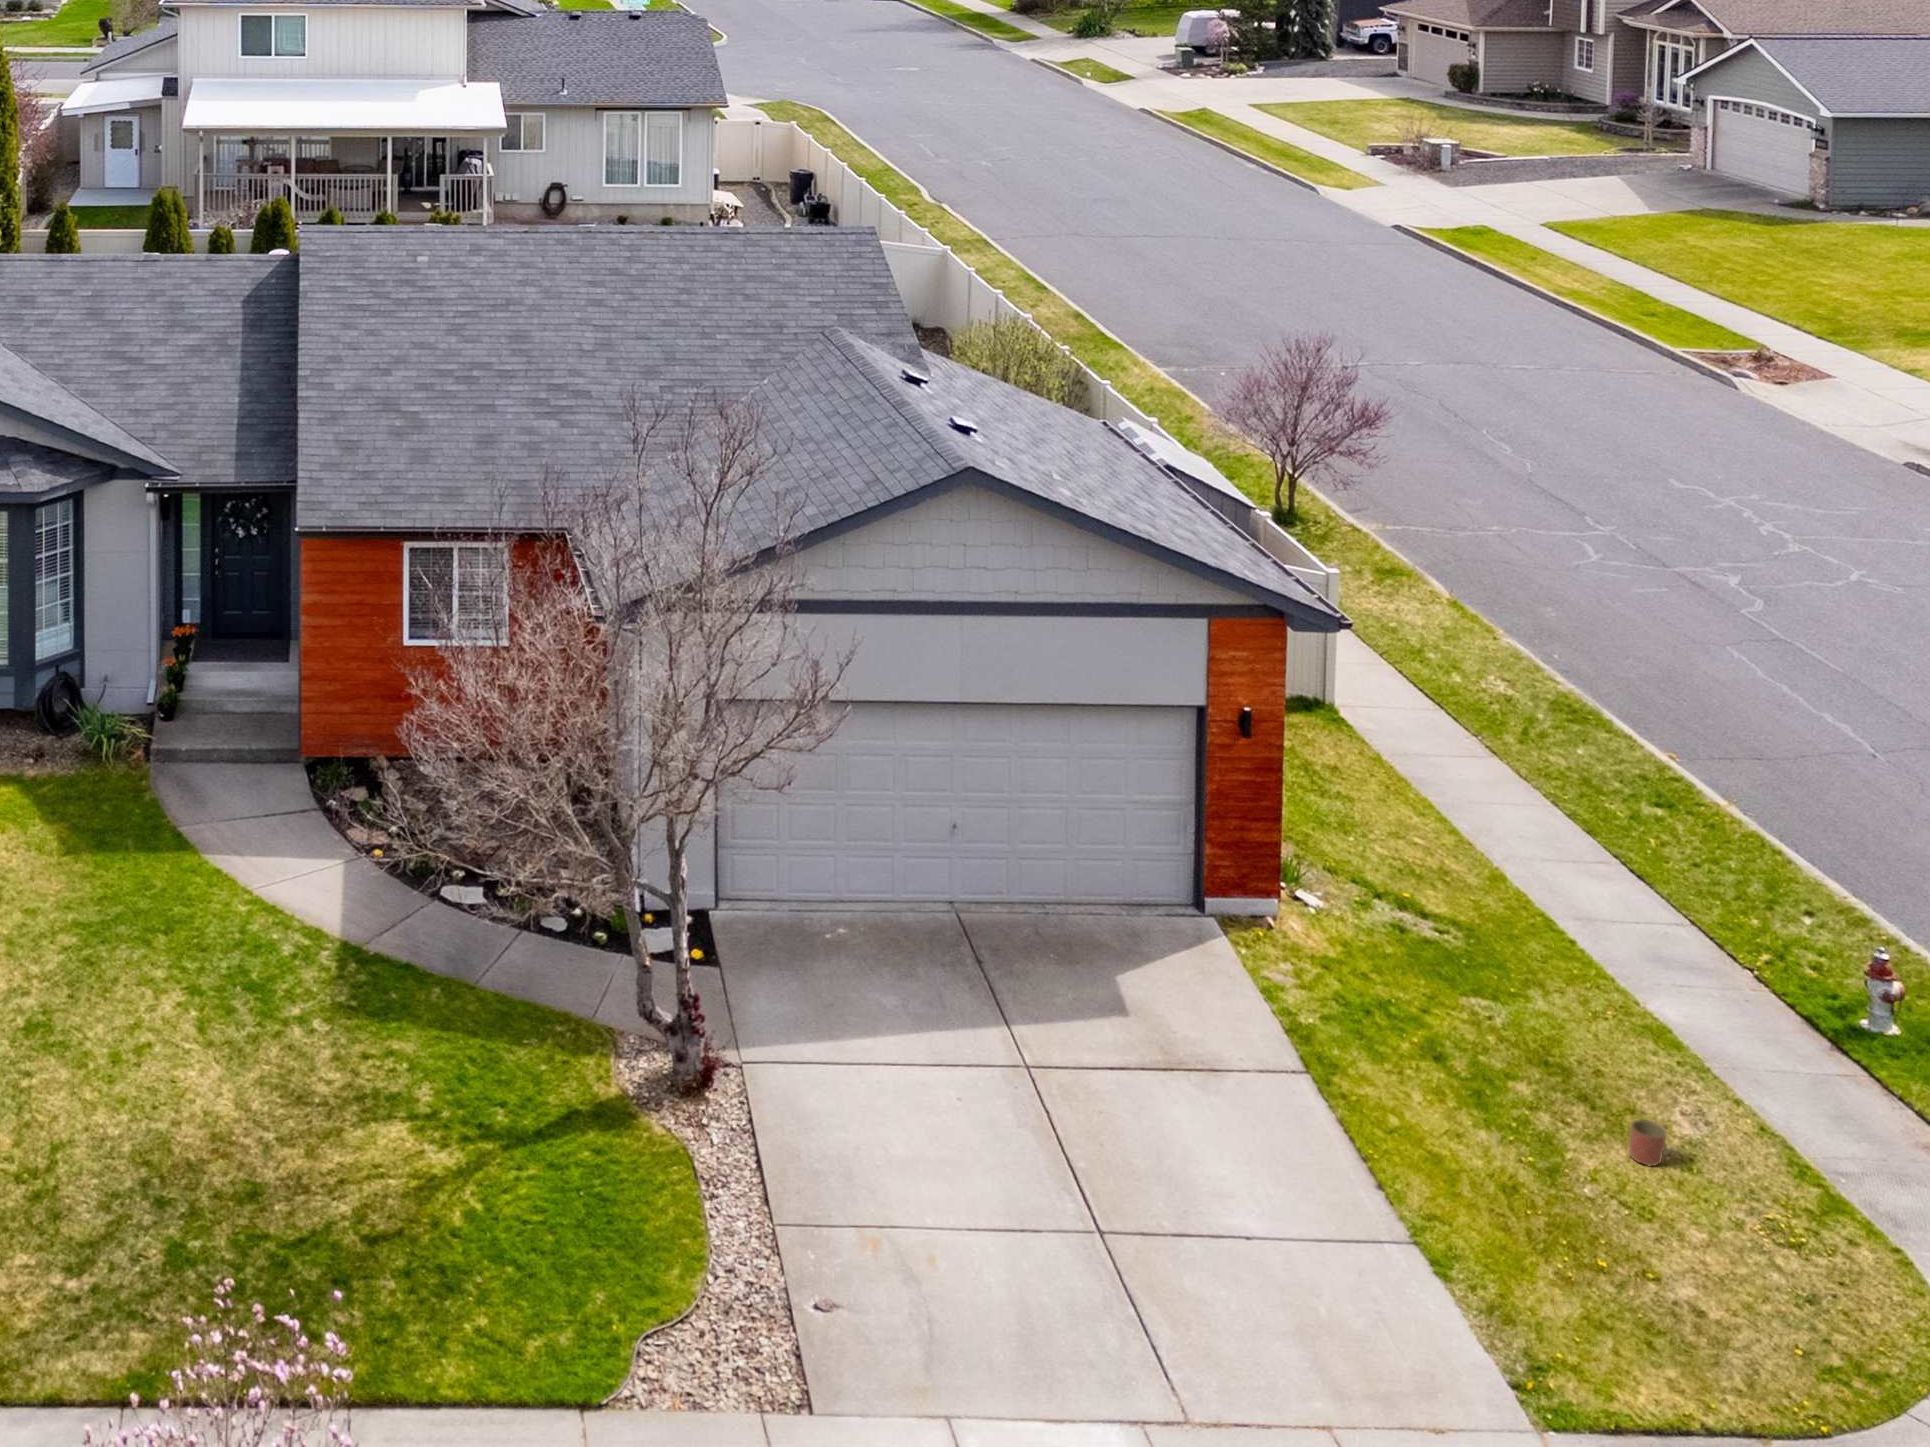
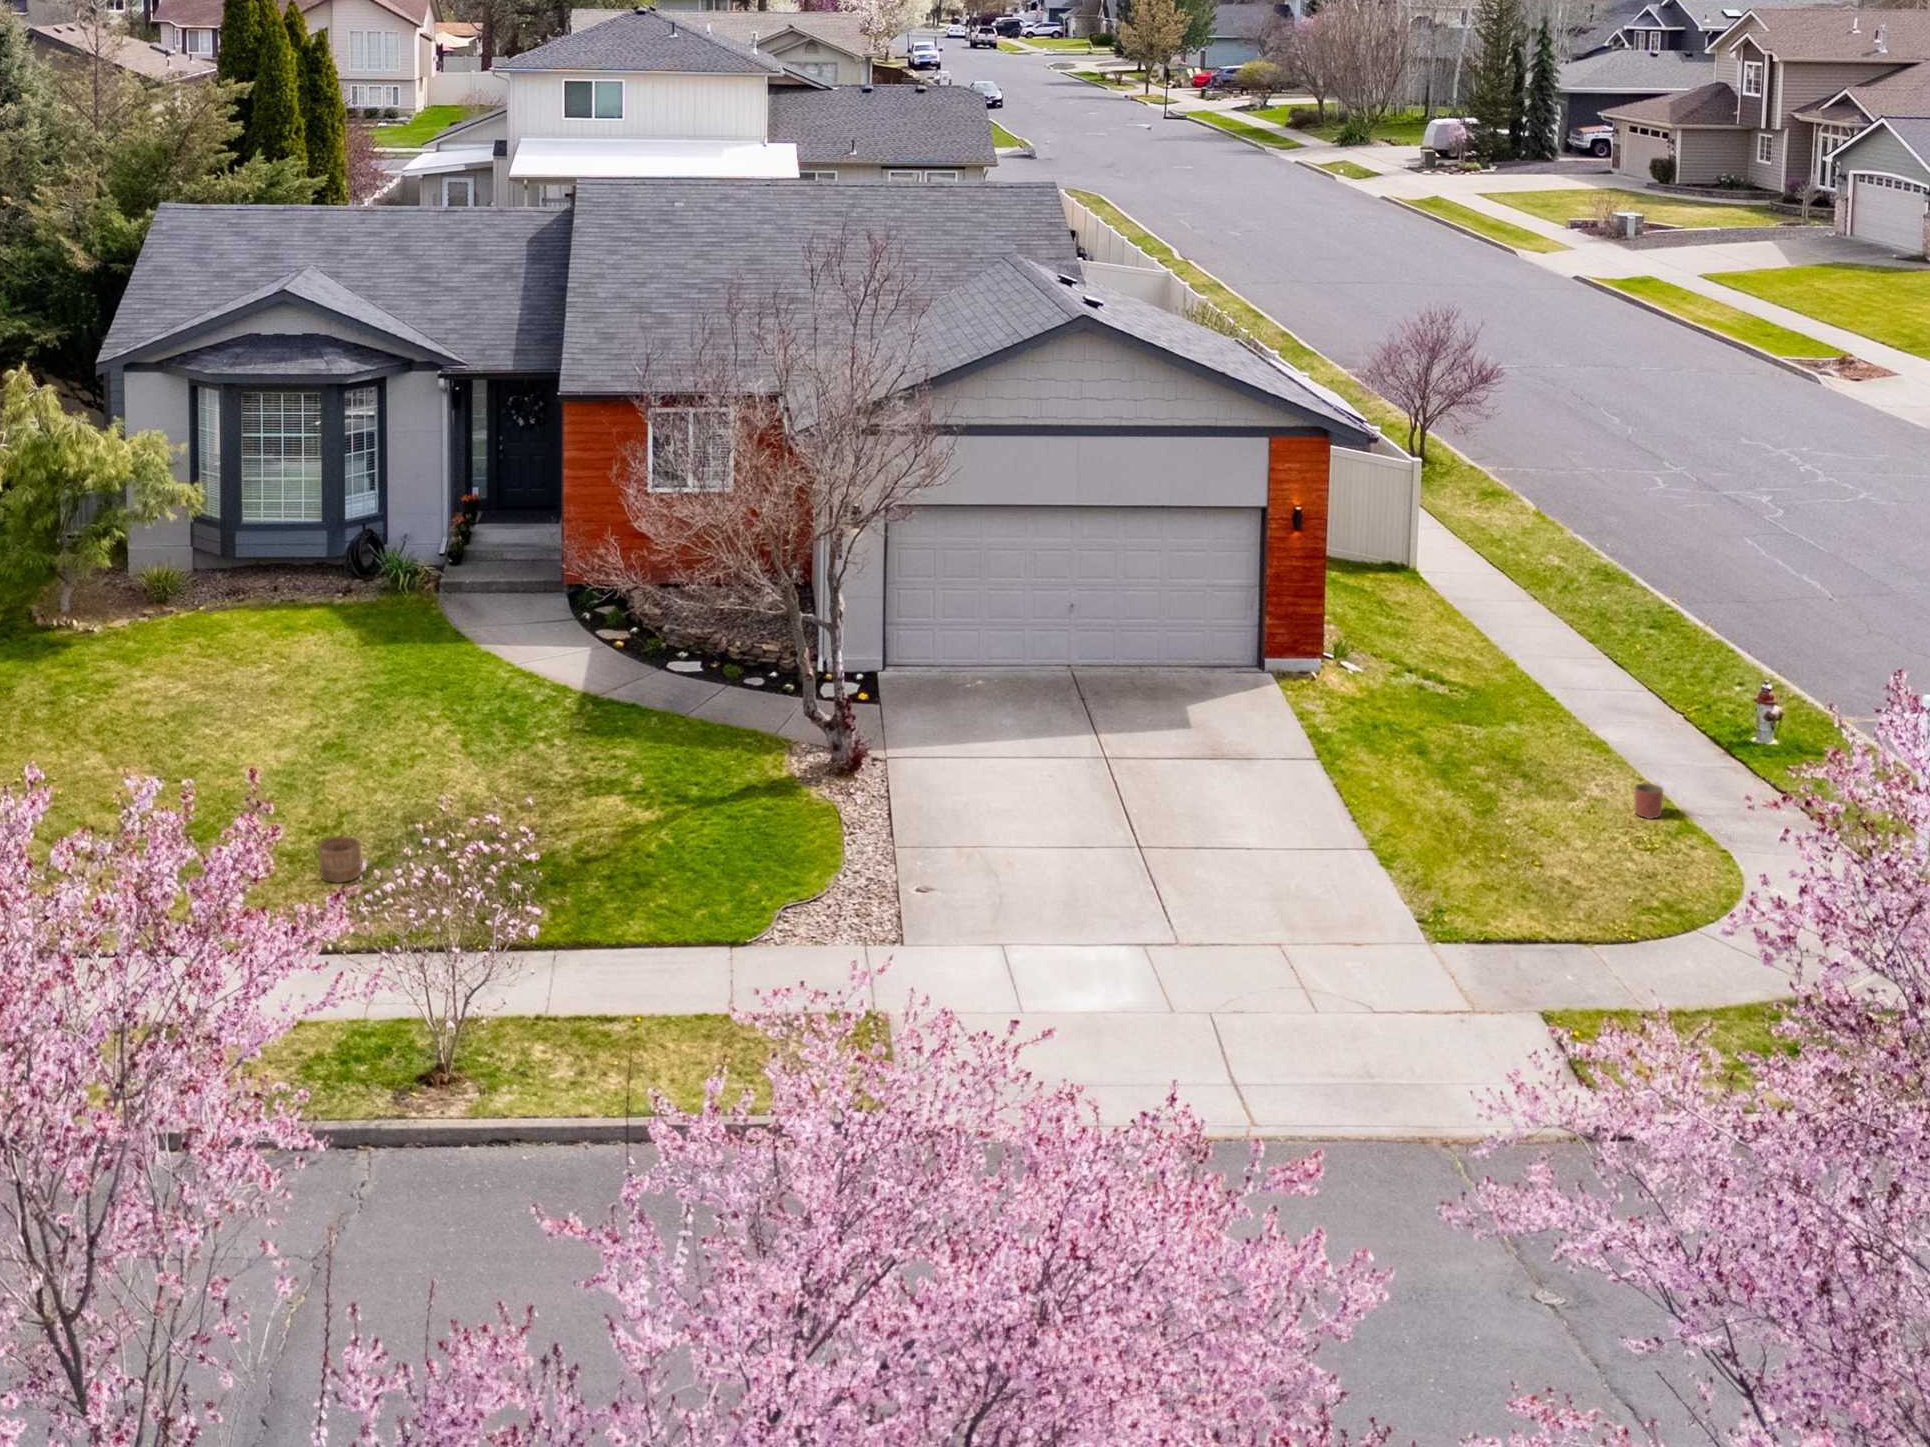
wooden bucket: none [47,1210,102,1278] -> present [318,836,362,883]

